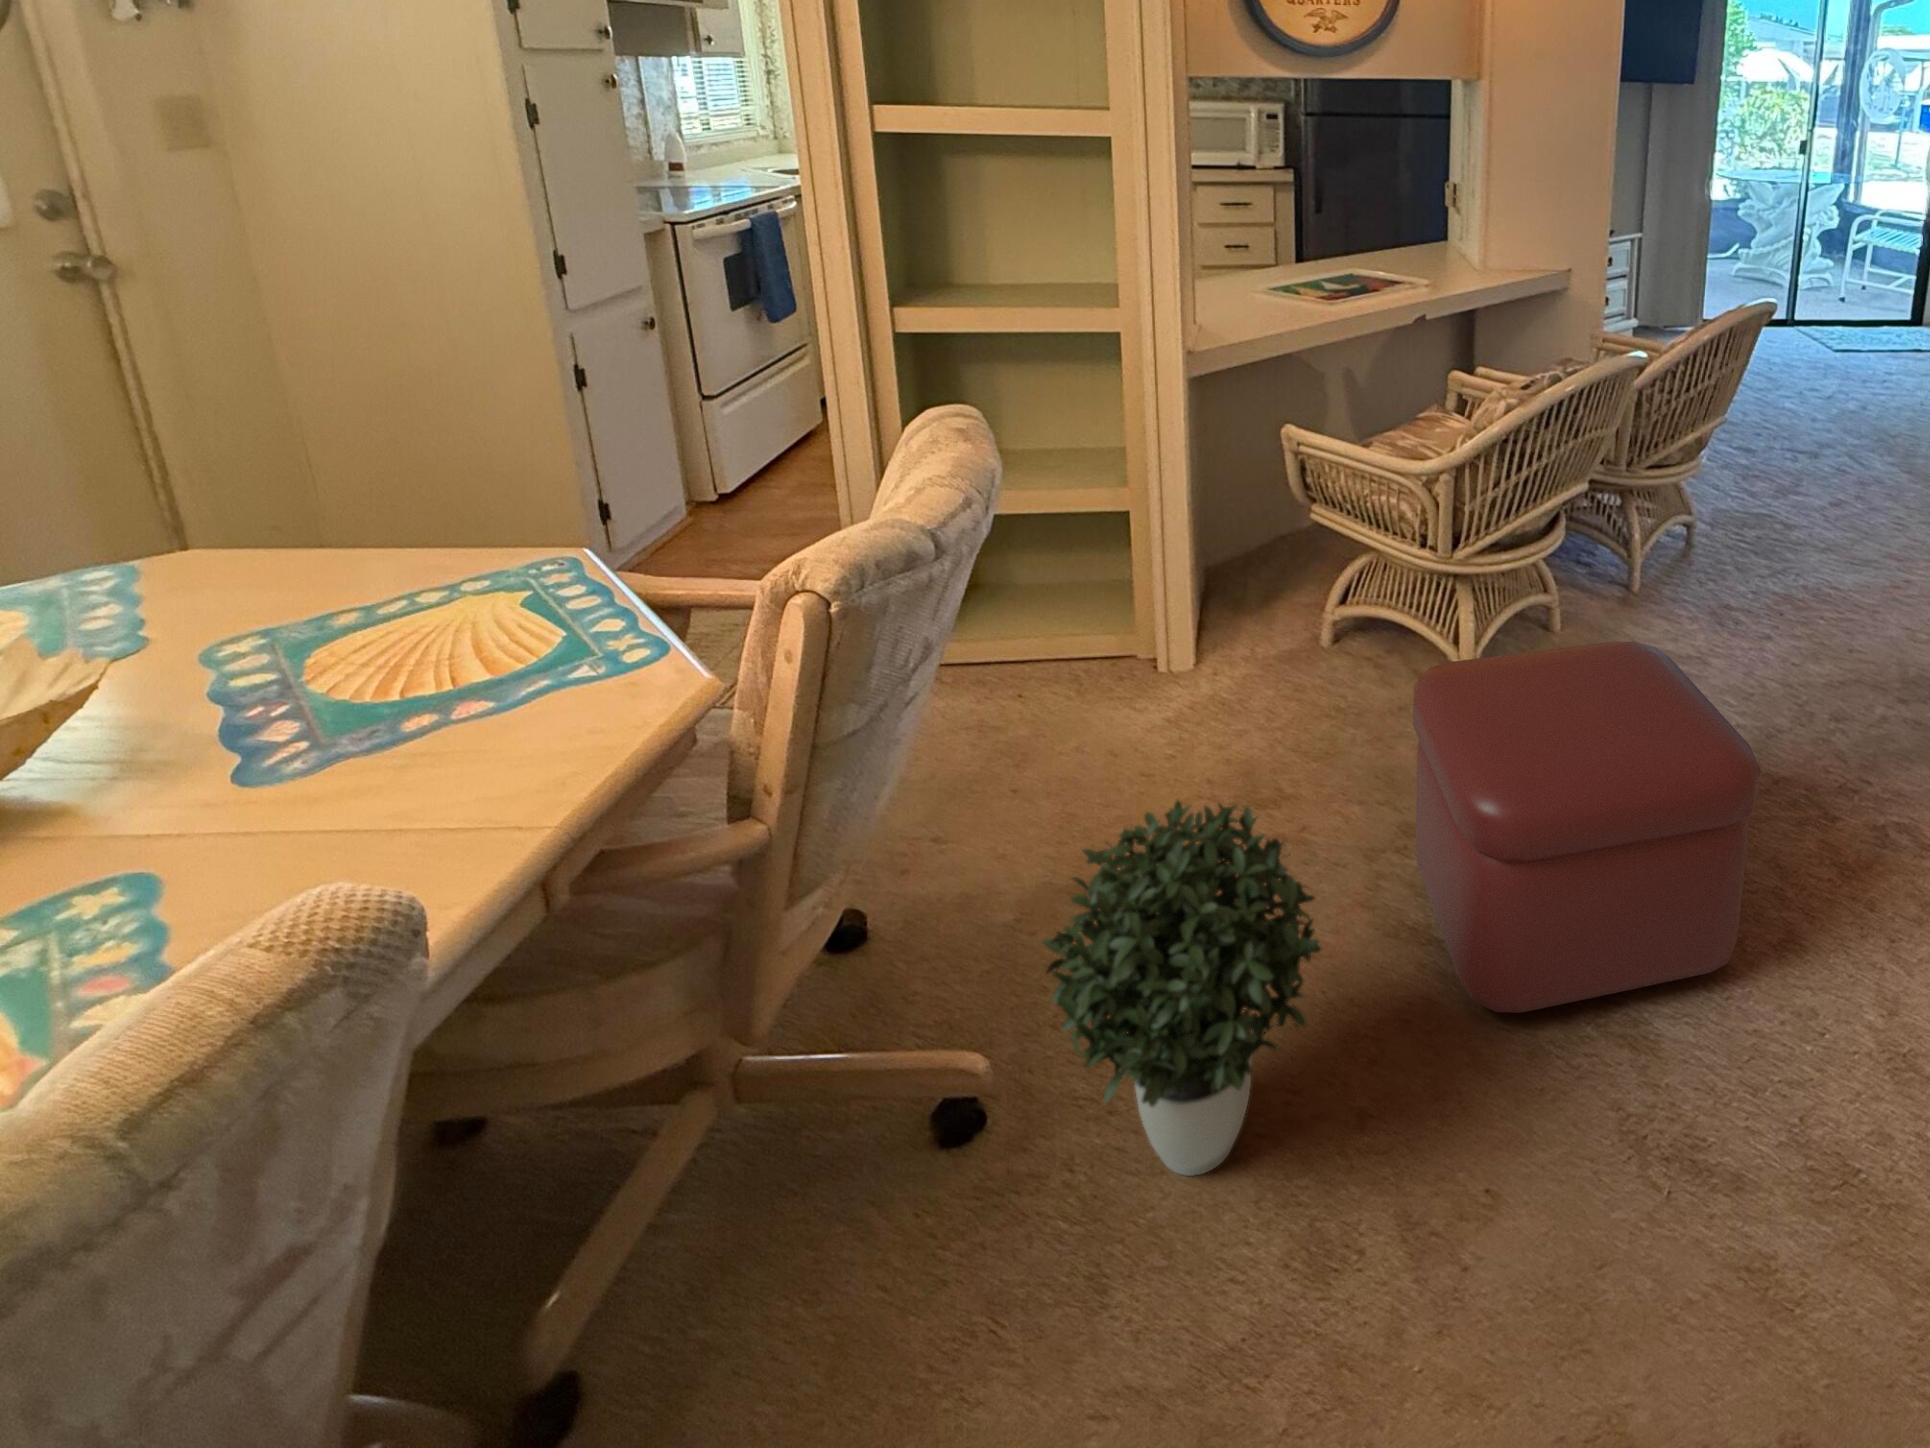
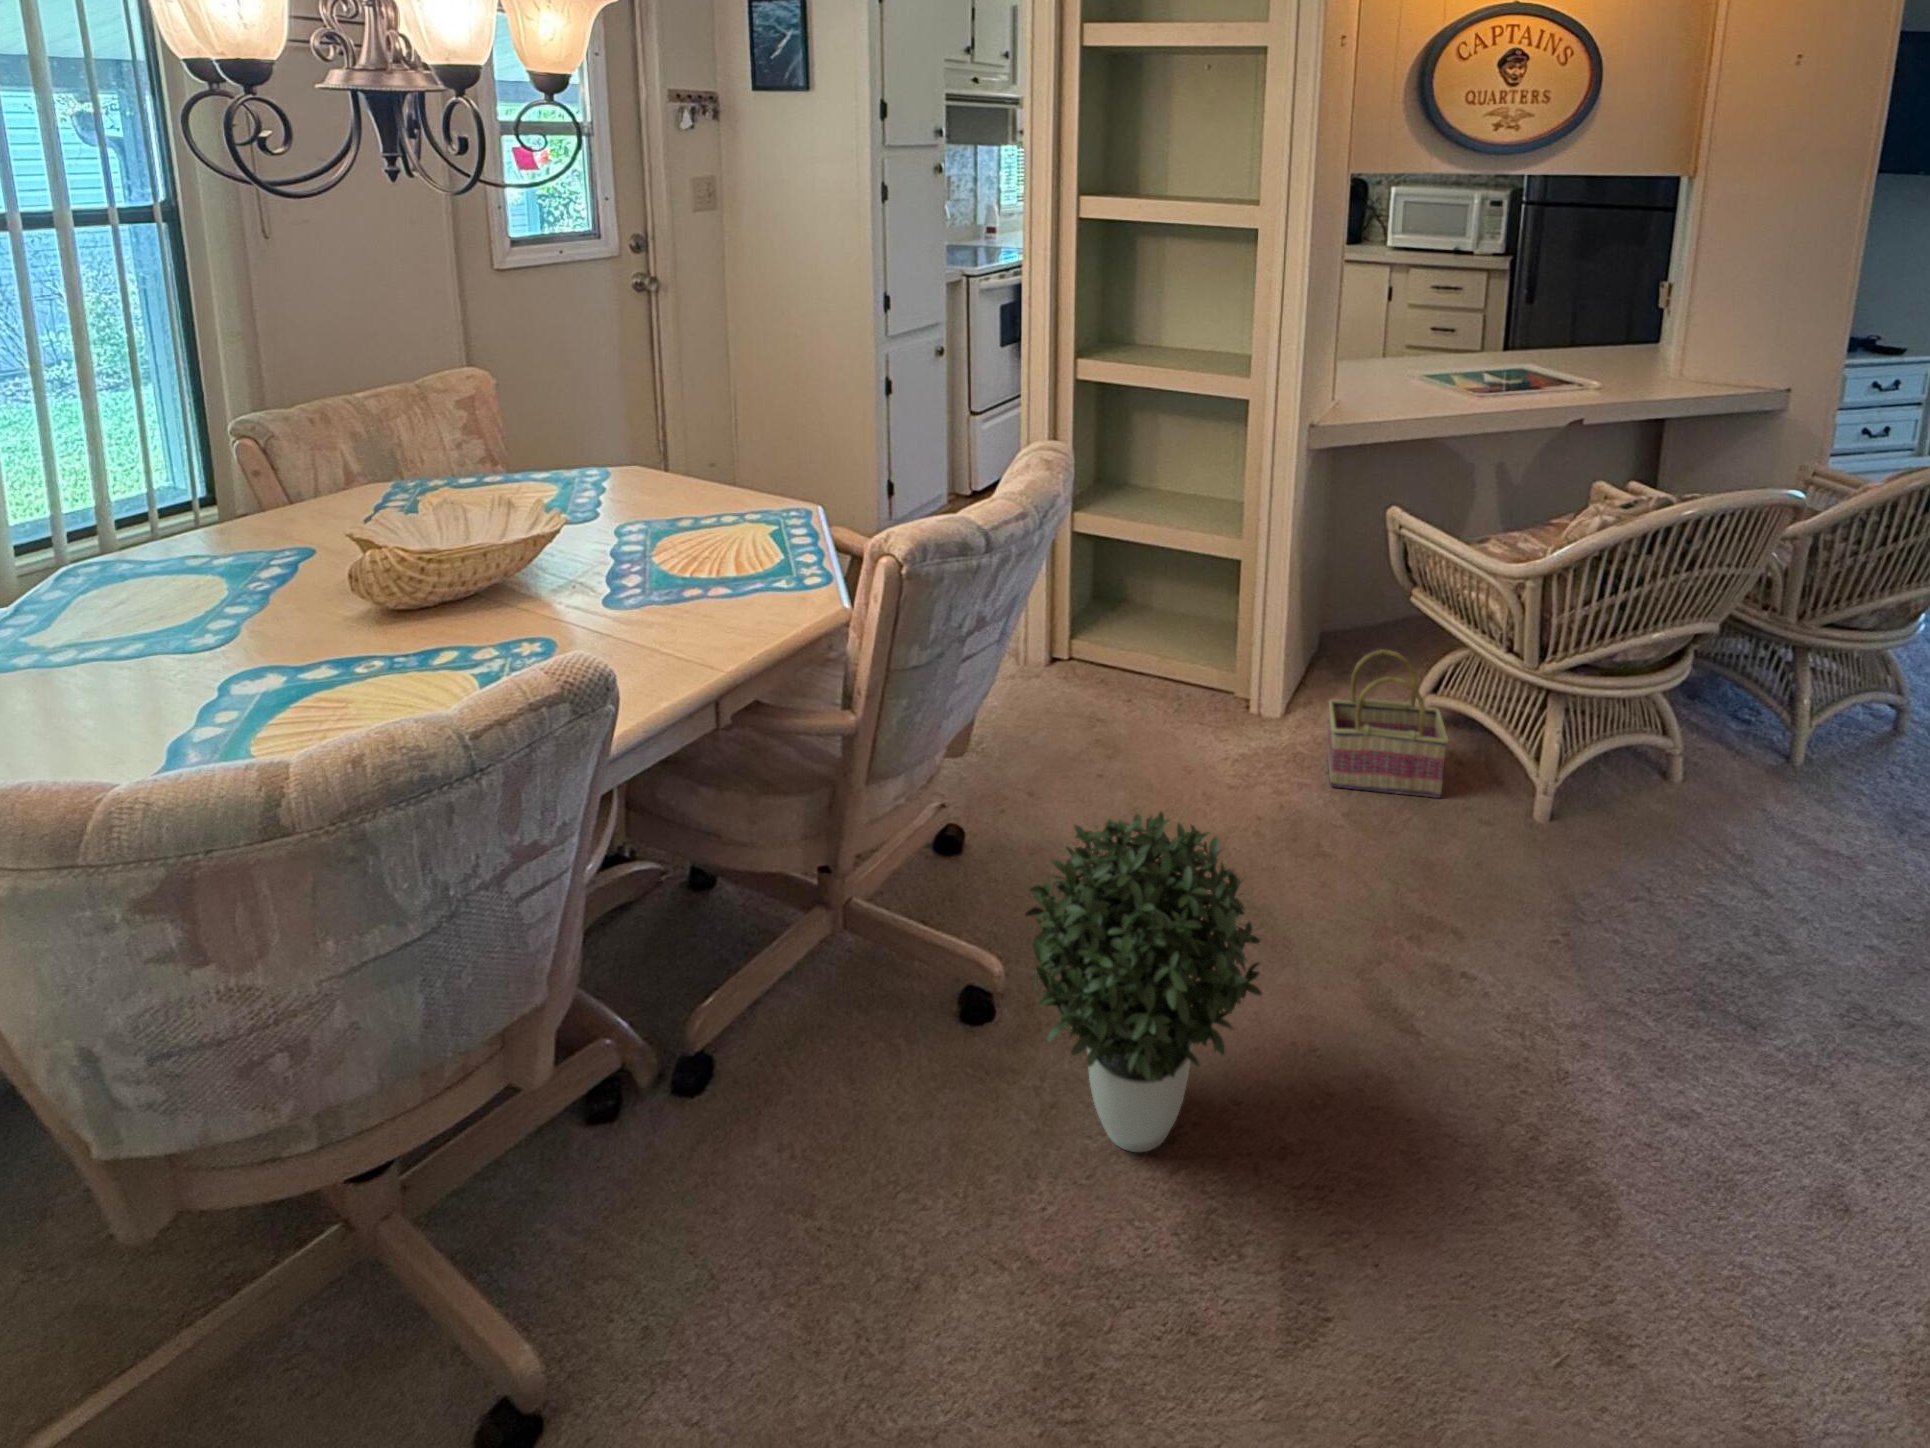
basket: none [1255,571,1379,722] -> present [1327,649,1448,798]
ottoman: present [1413,642,1761,1013] -> none [1416,770,1811,1217]

